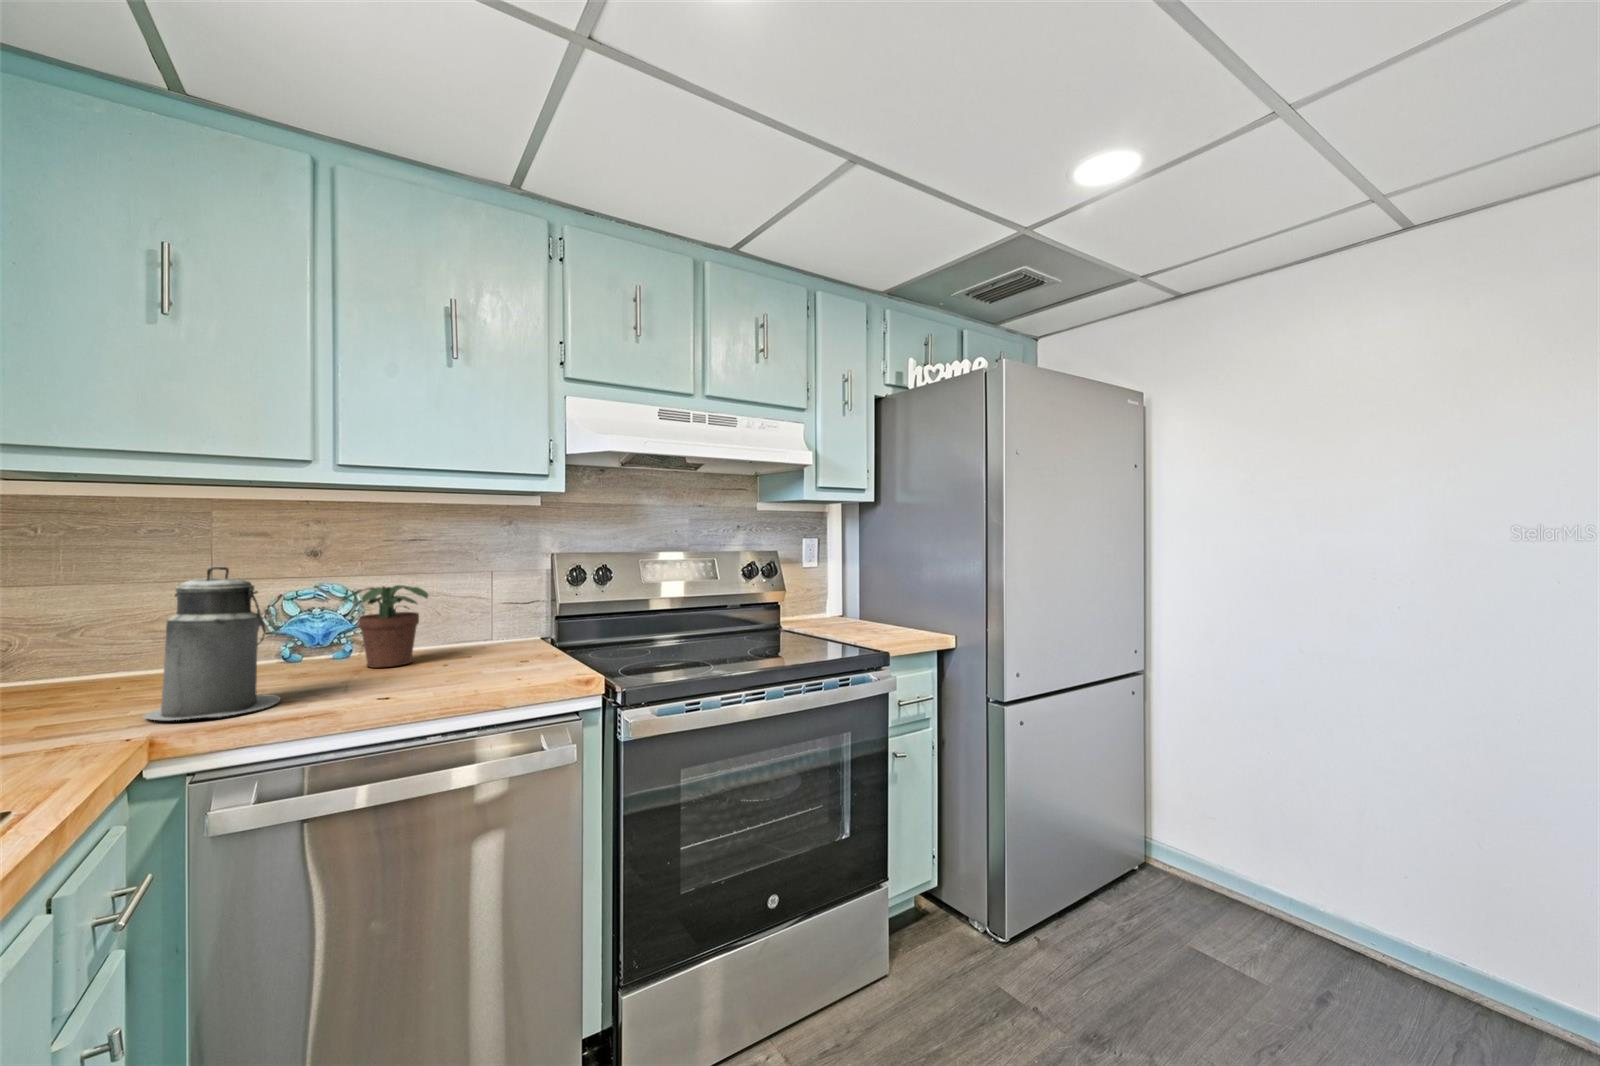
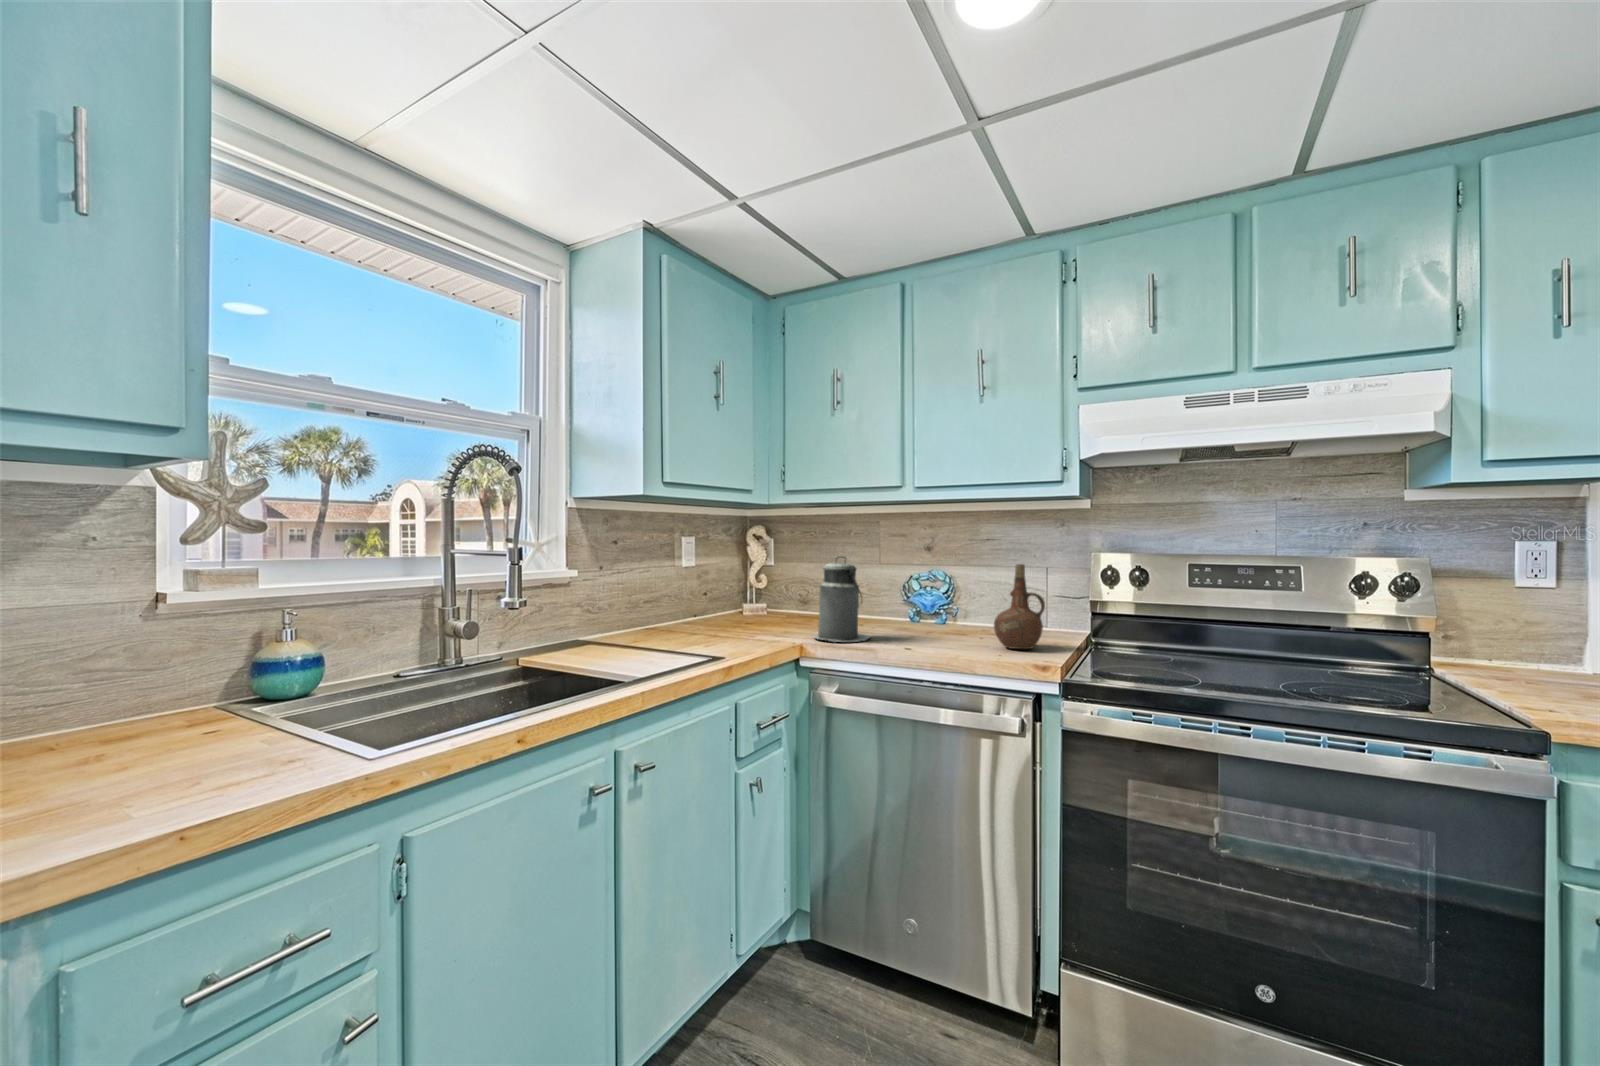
ceramic pitcher: none [485,567,546,669] -> present [994,564,1045,649]
potted plant: present [341,585,428,668] -> none [926,574,983,633]

